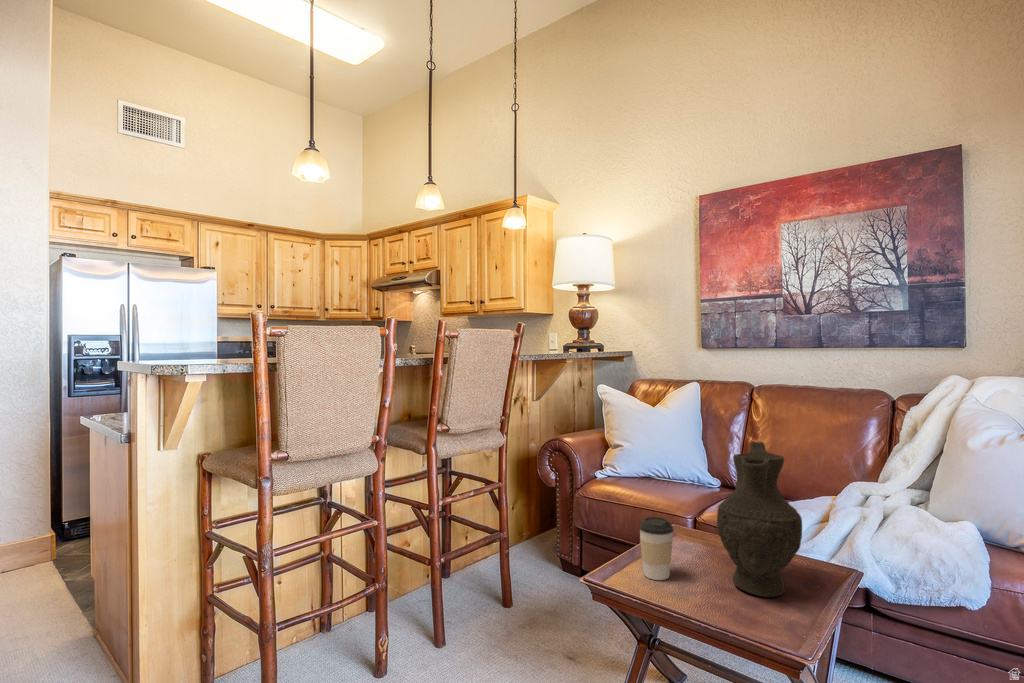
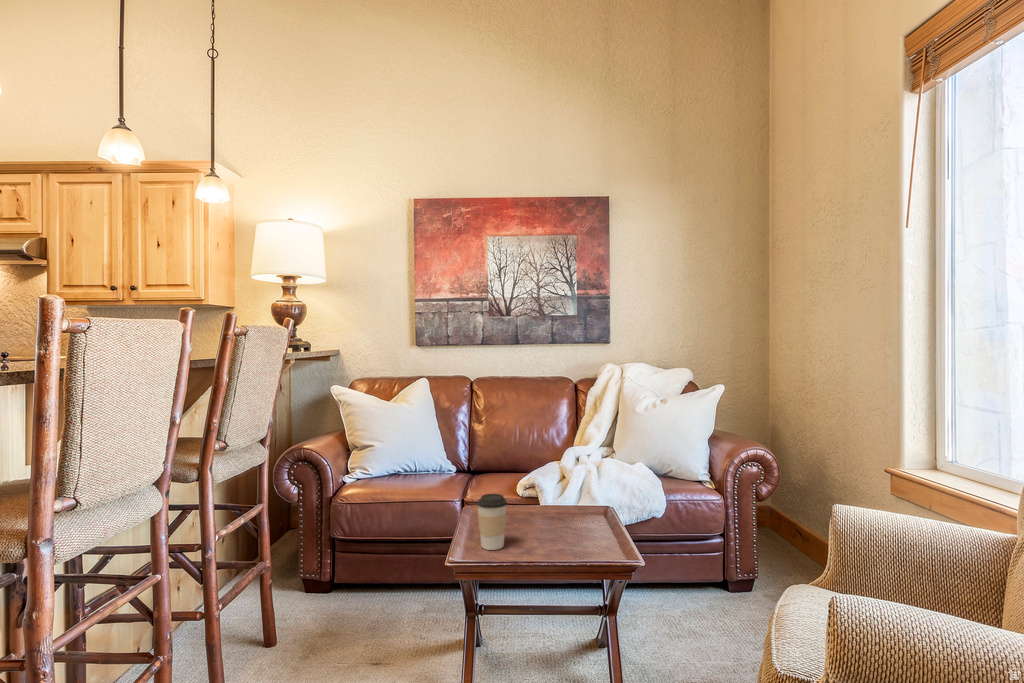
decorative vase: present [717,441,802,597] -> none [534,417,598,539]

